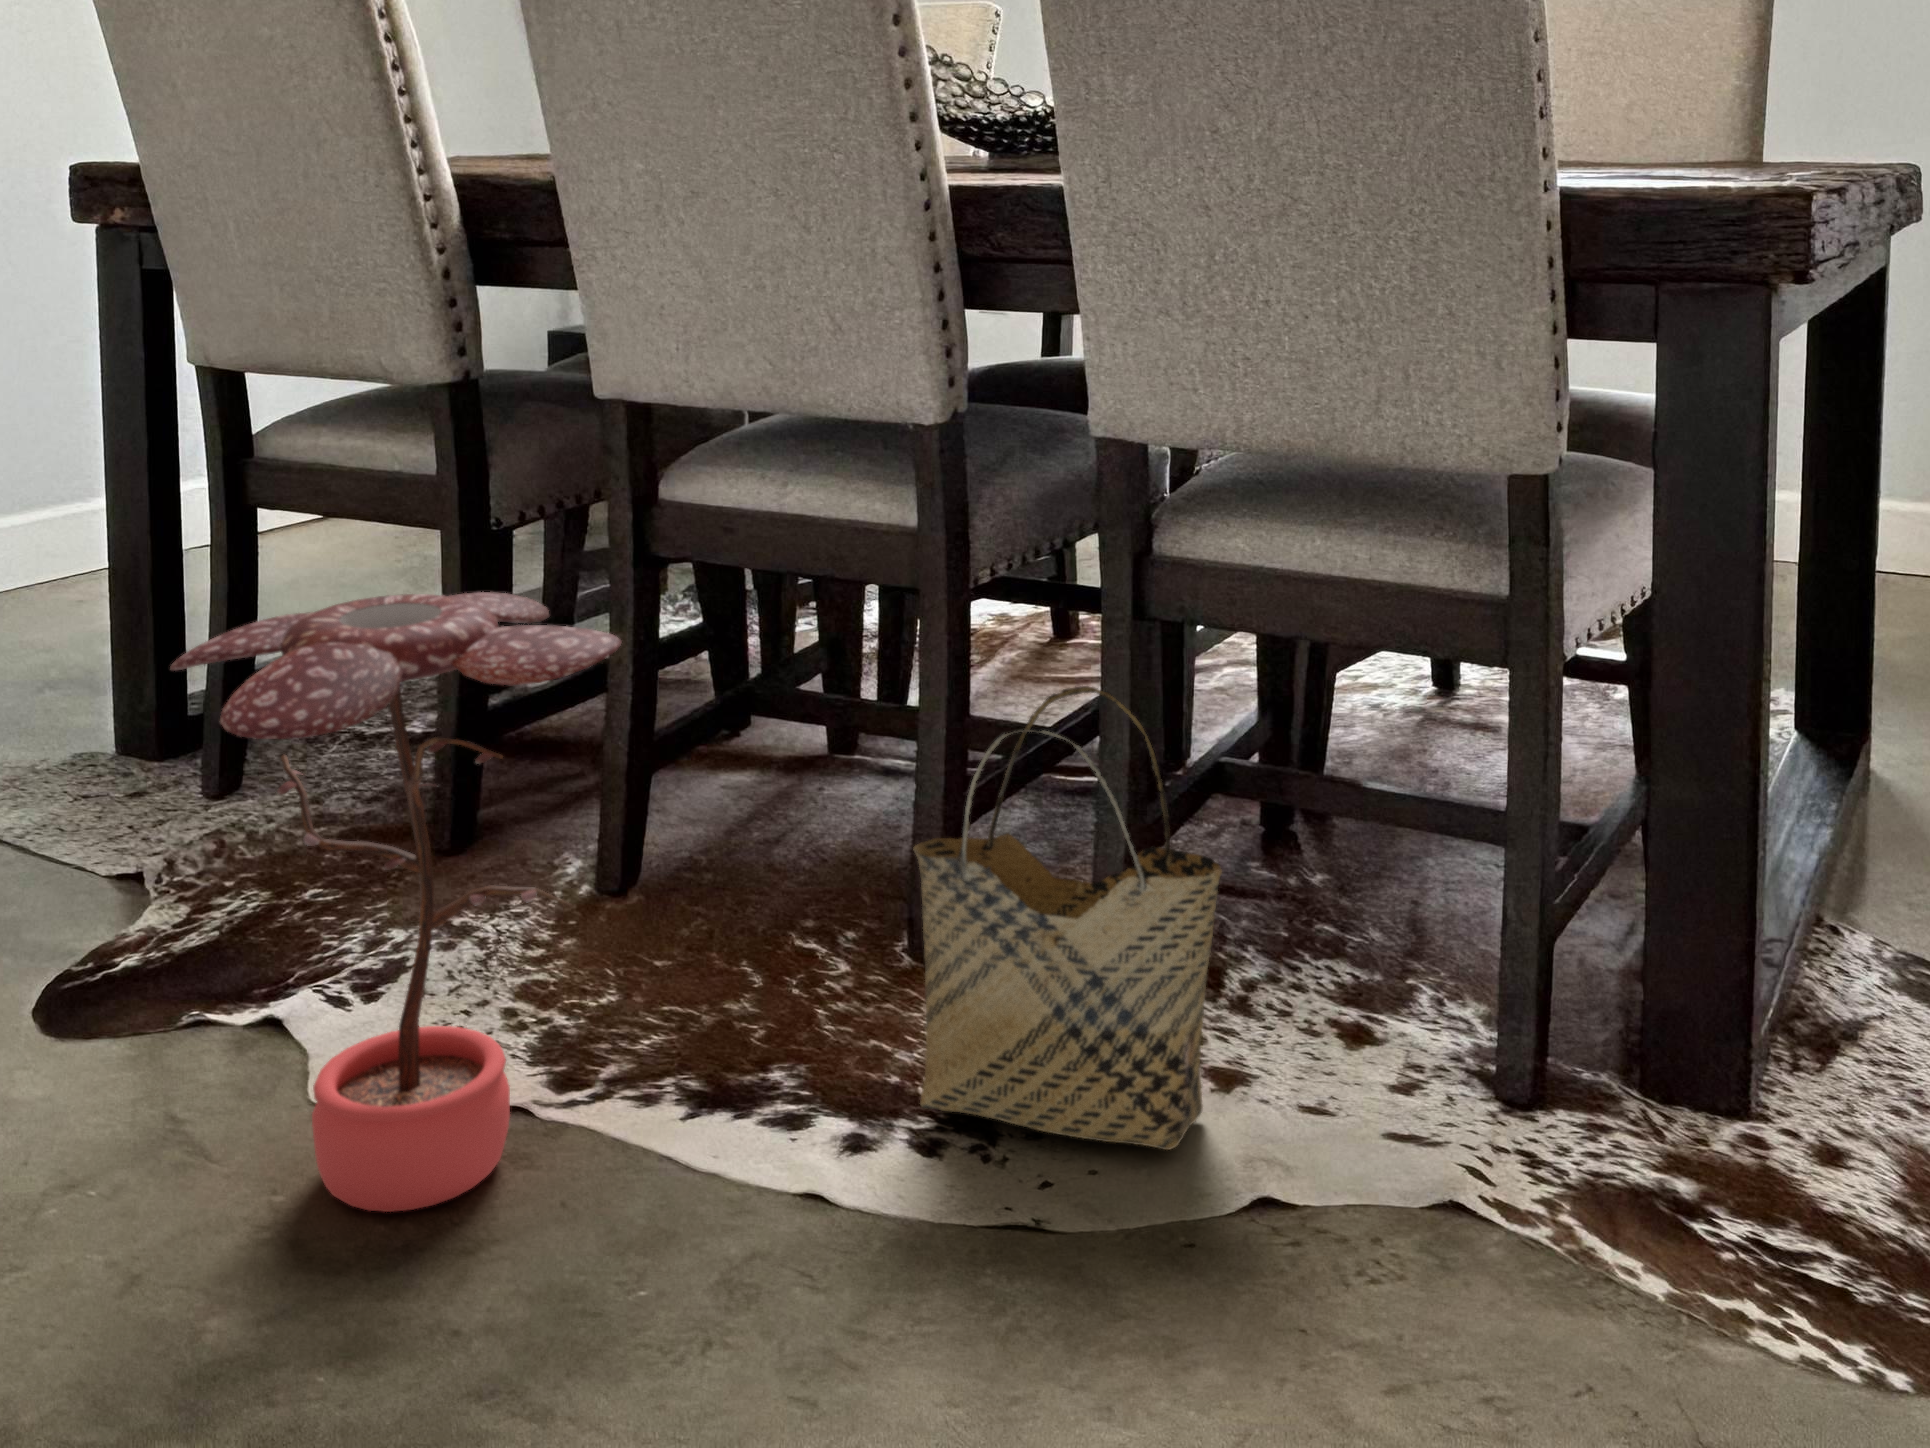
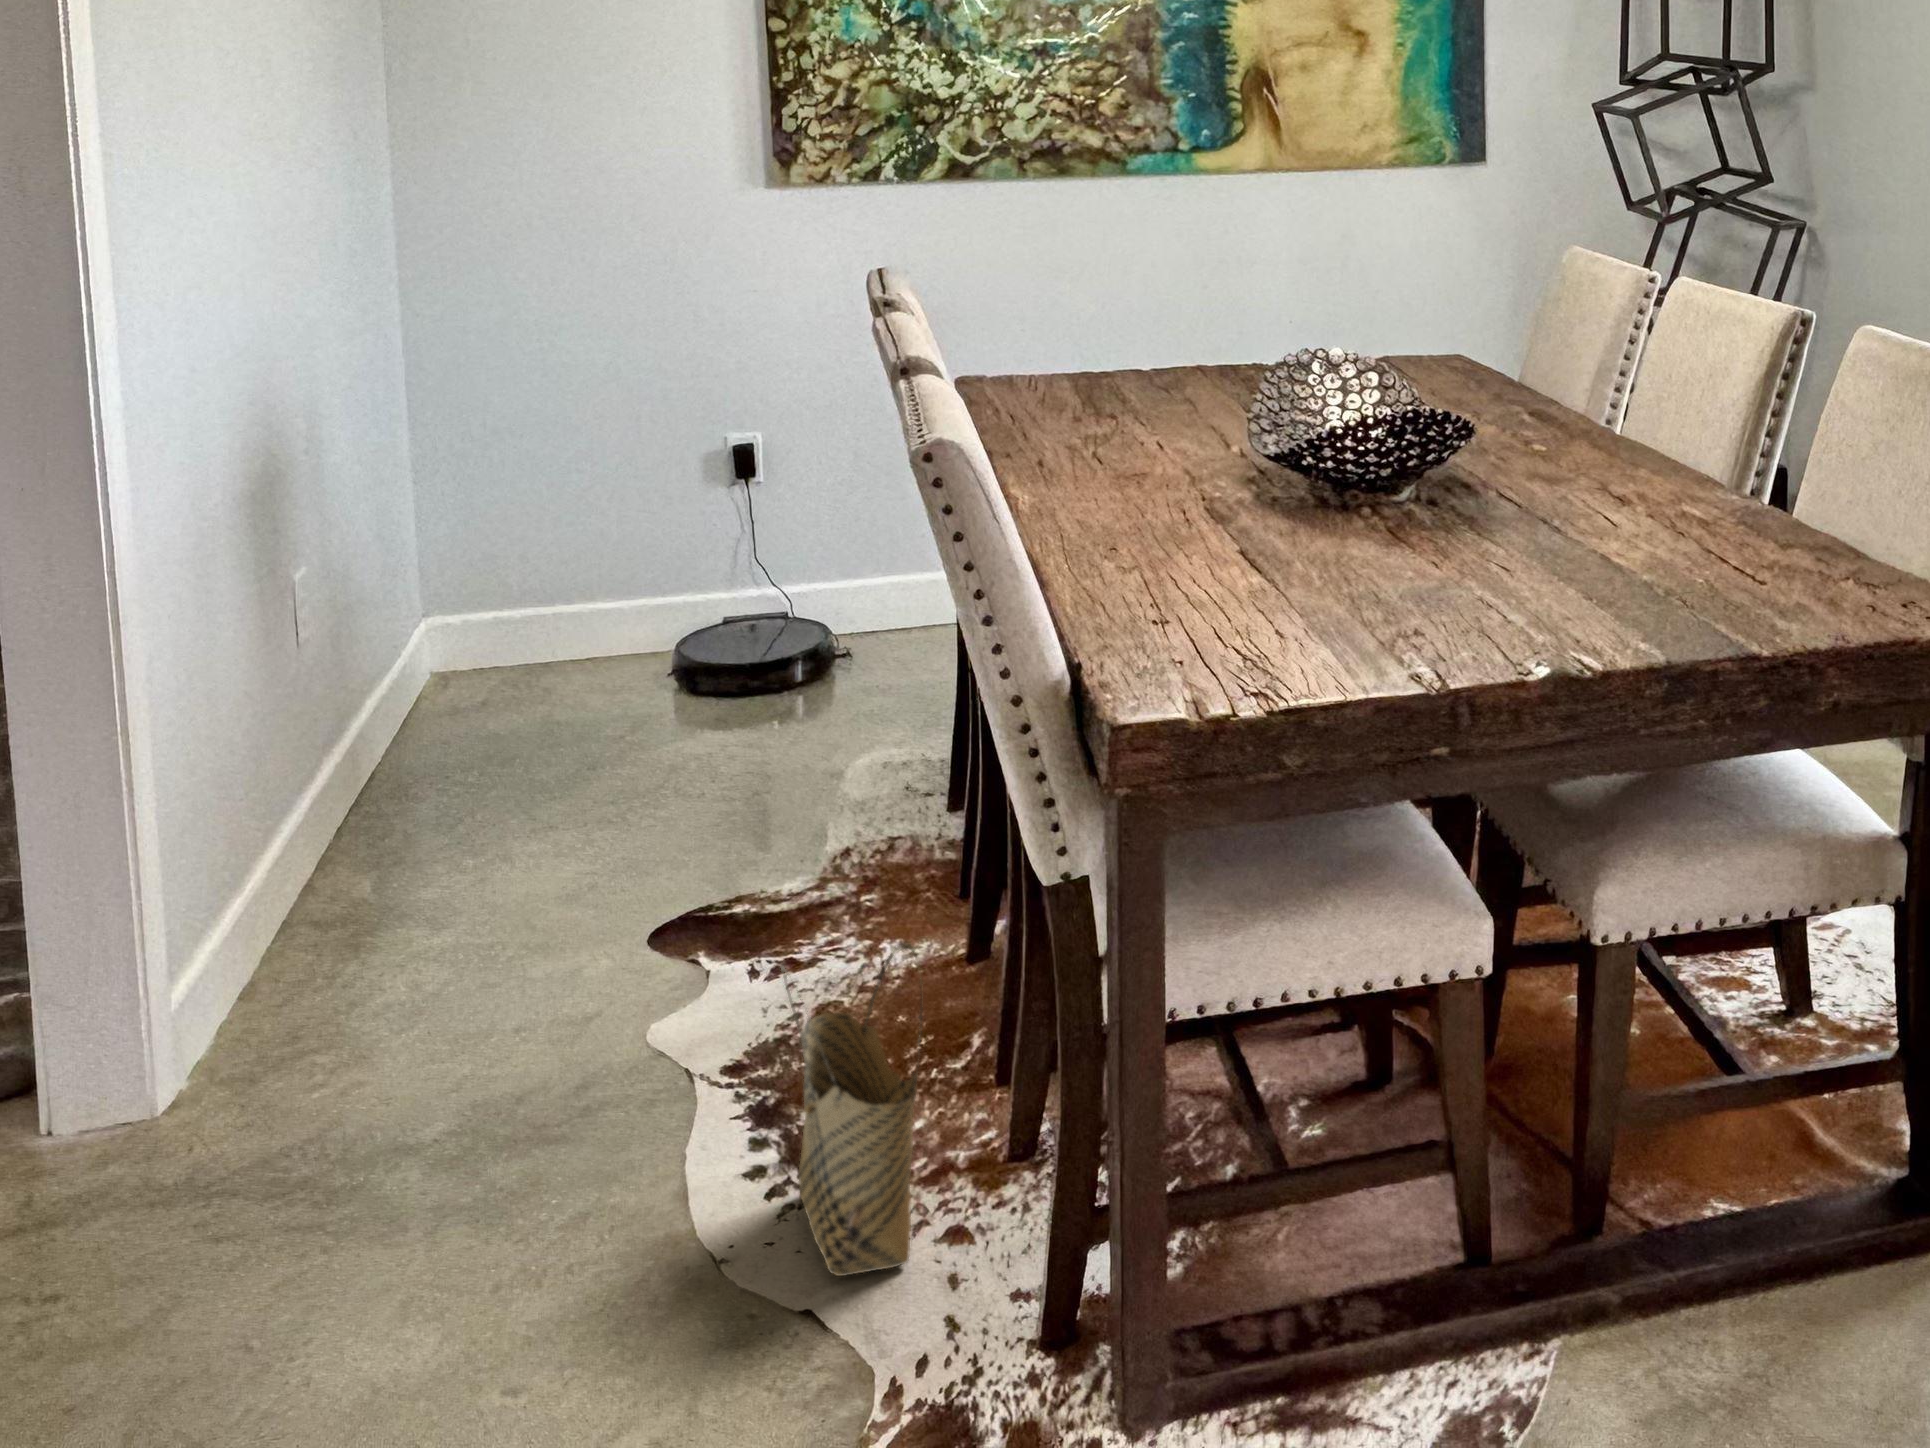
potted plant: present [170,592,621,1212] -> none [445,764,731,1123]

